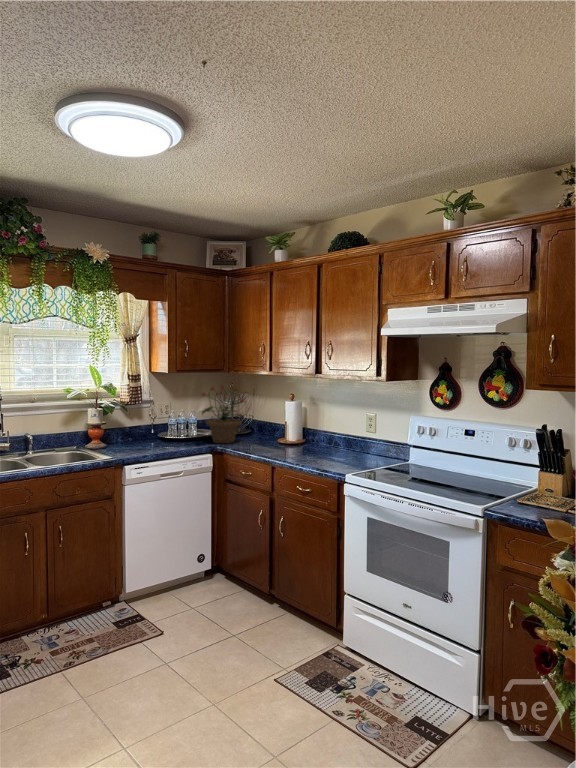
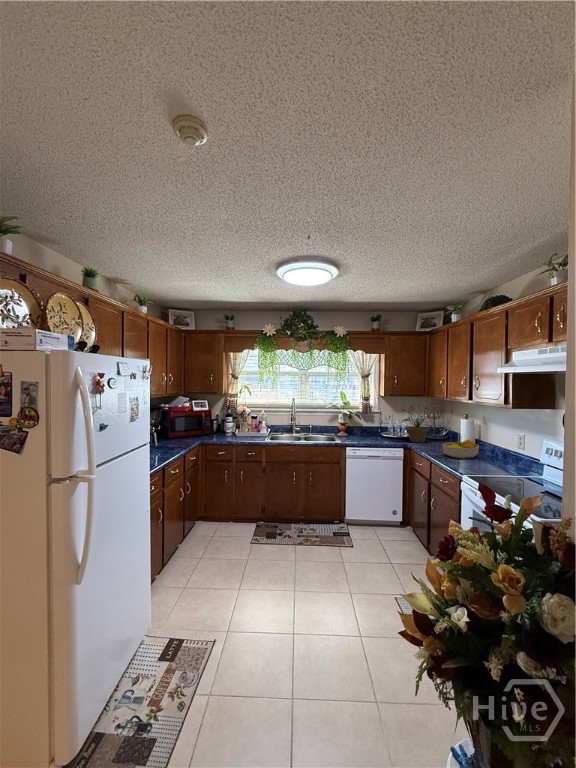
fruit bowl: none [282,429,322,456] -> present [442,439,479,459]

